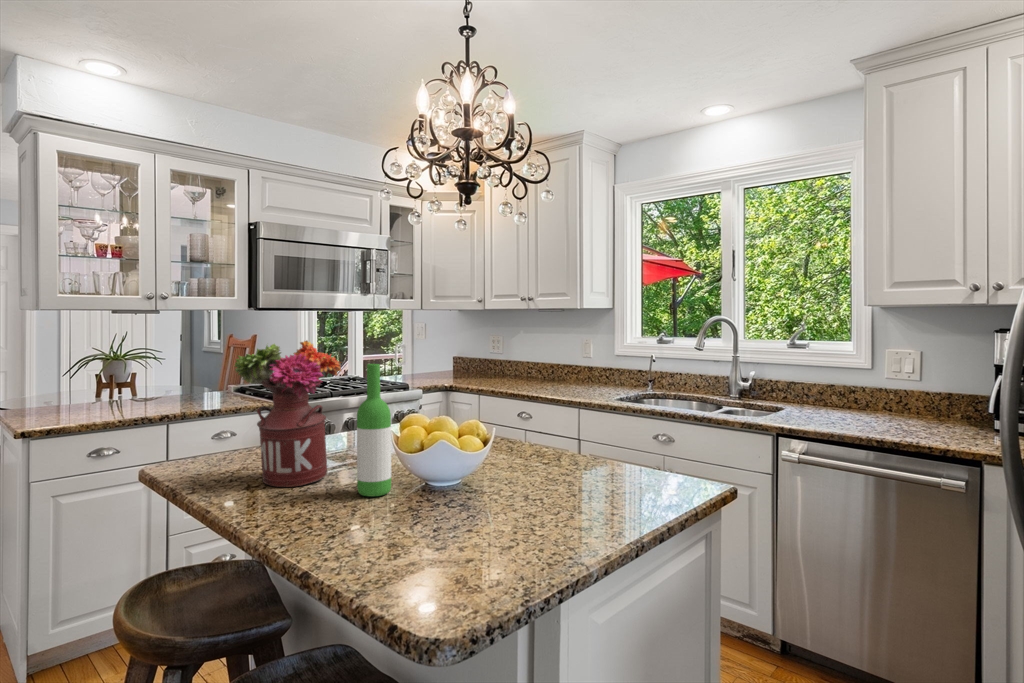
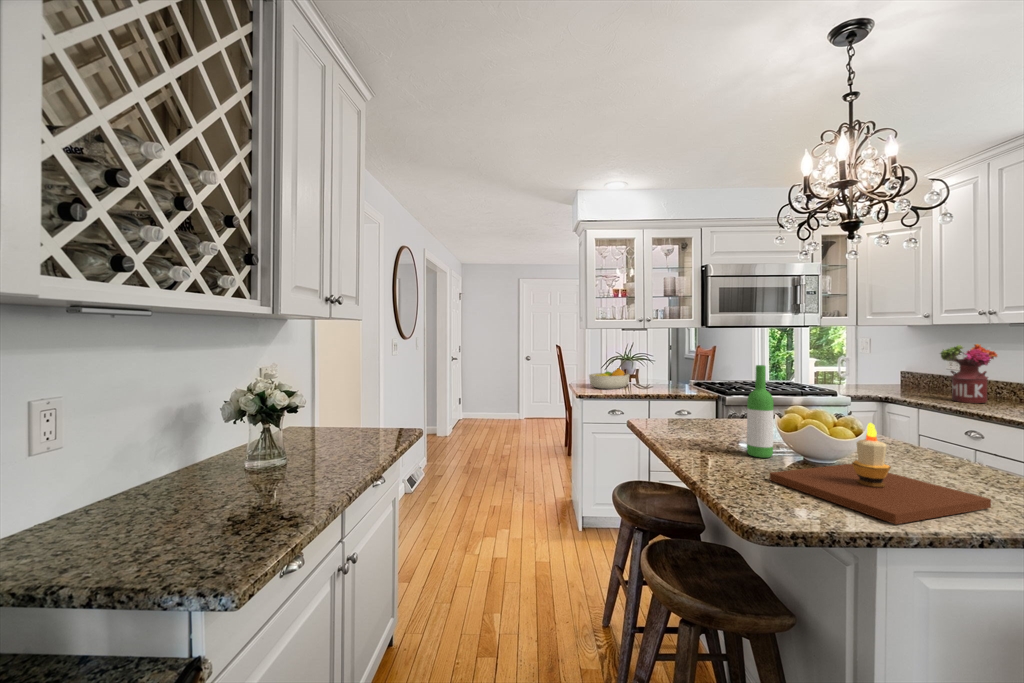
flower arrangement: present [235,341,341,487] -> present [940,344,997,403]
fruit bowl: none [48,376,132,414] -> present [589,368,629,389]
candle: none [407,431,614,560] -> present [770,423,991,524]

